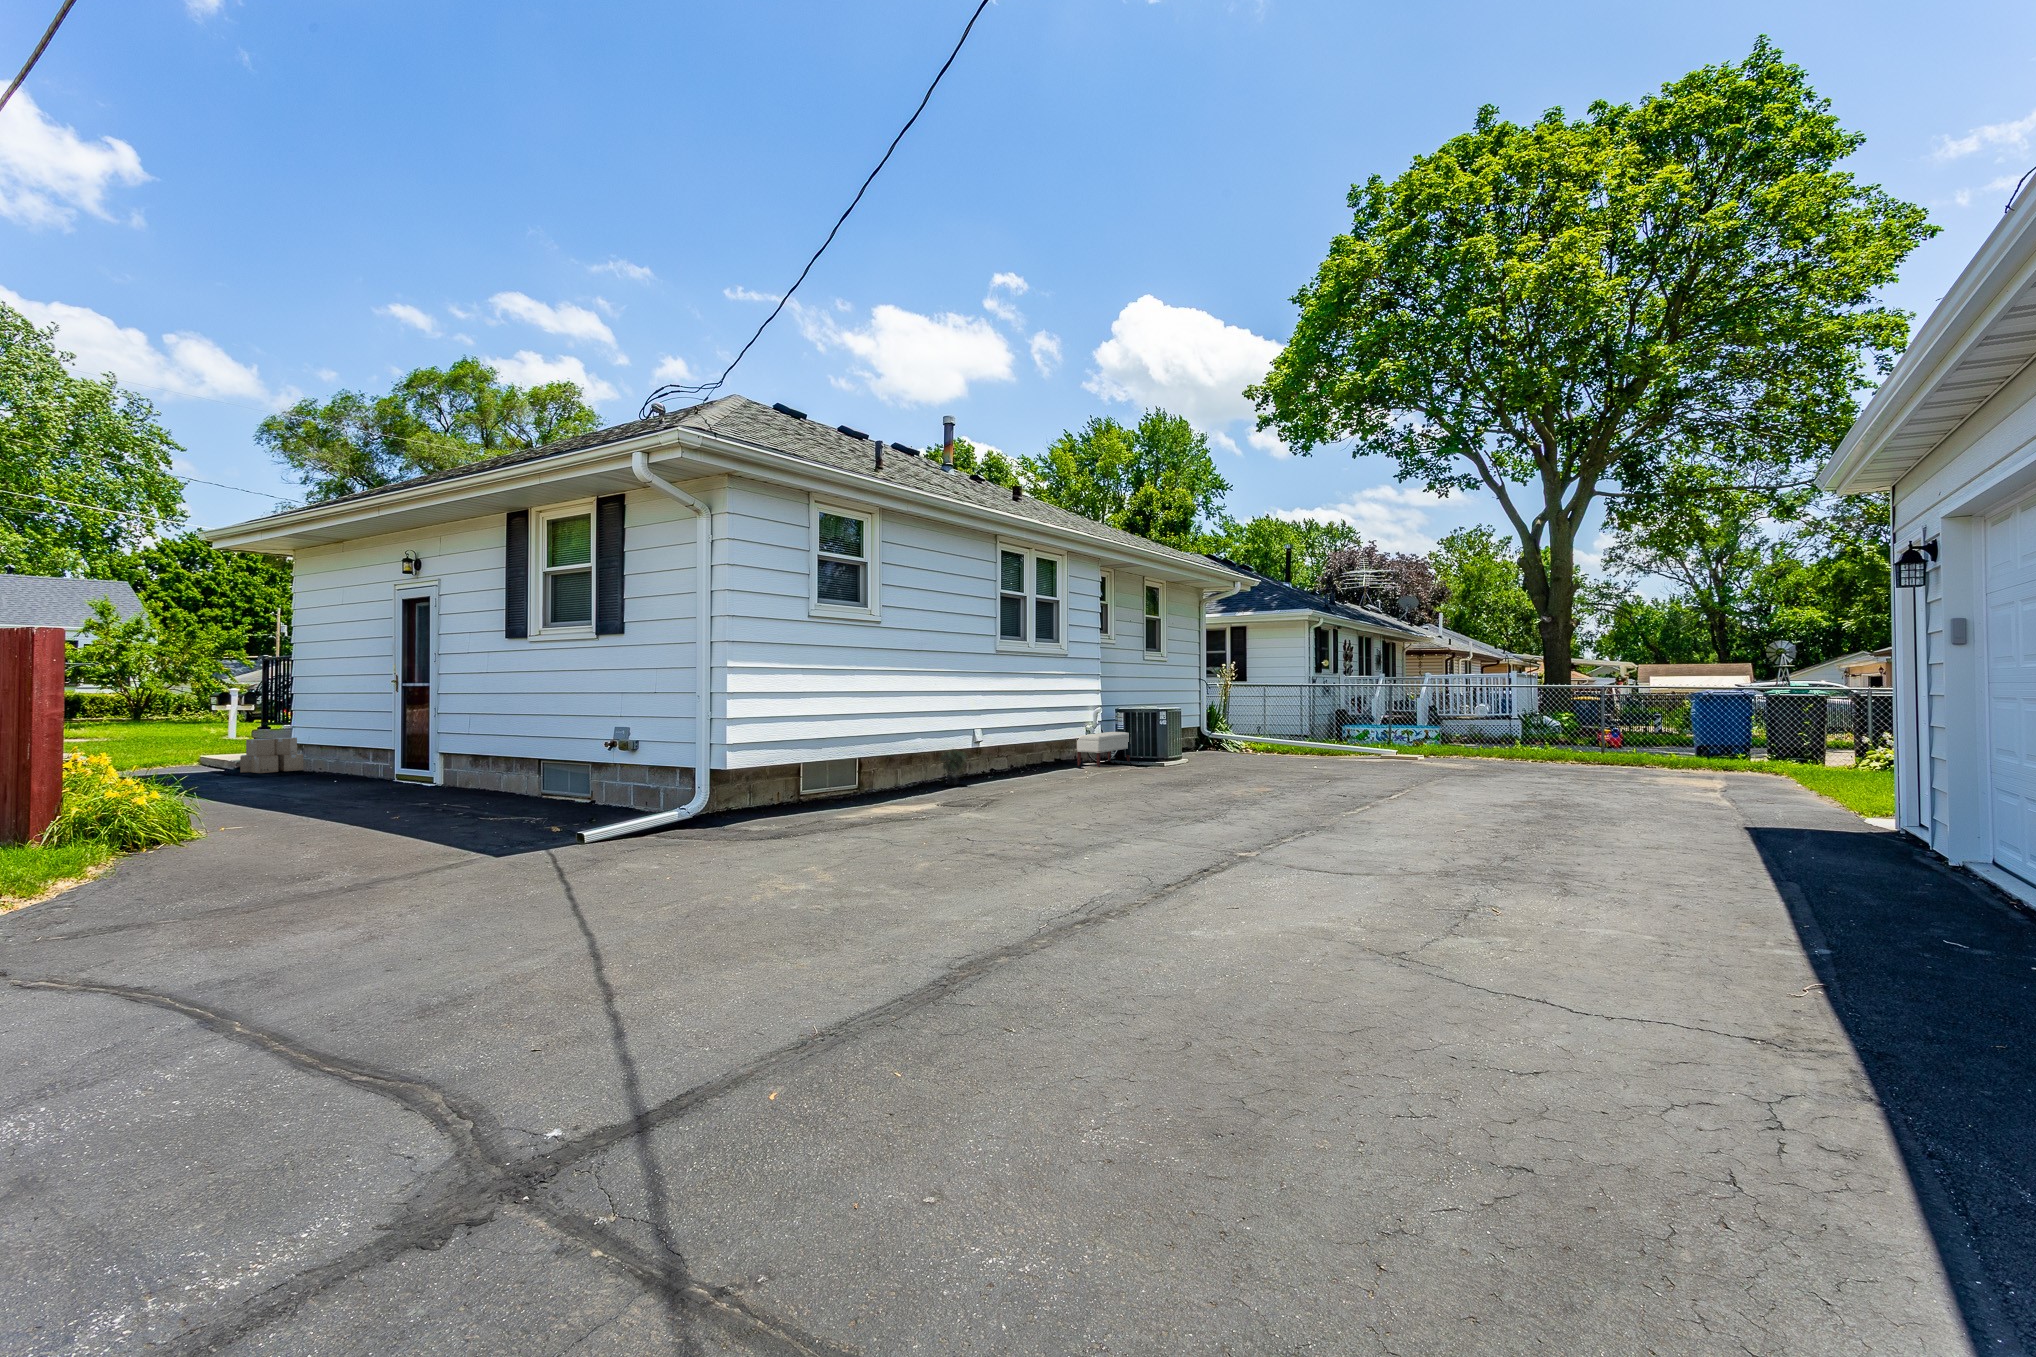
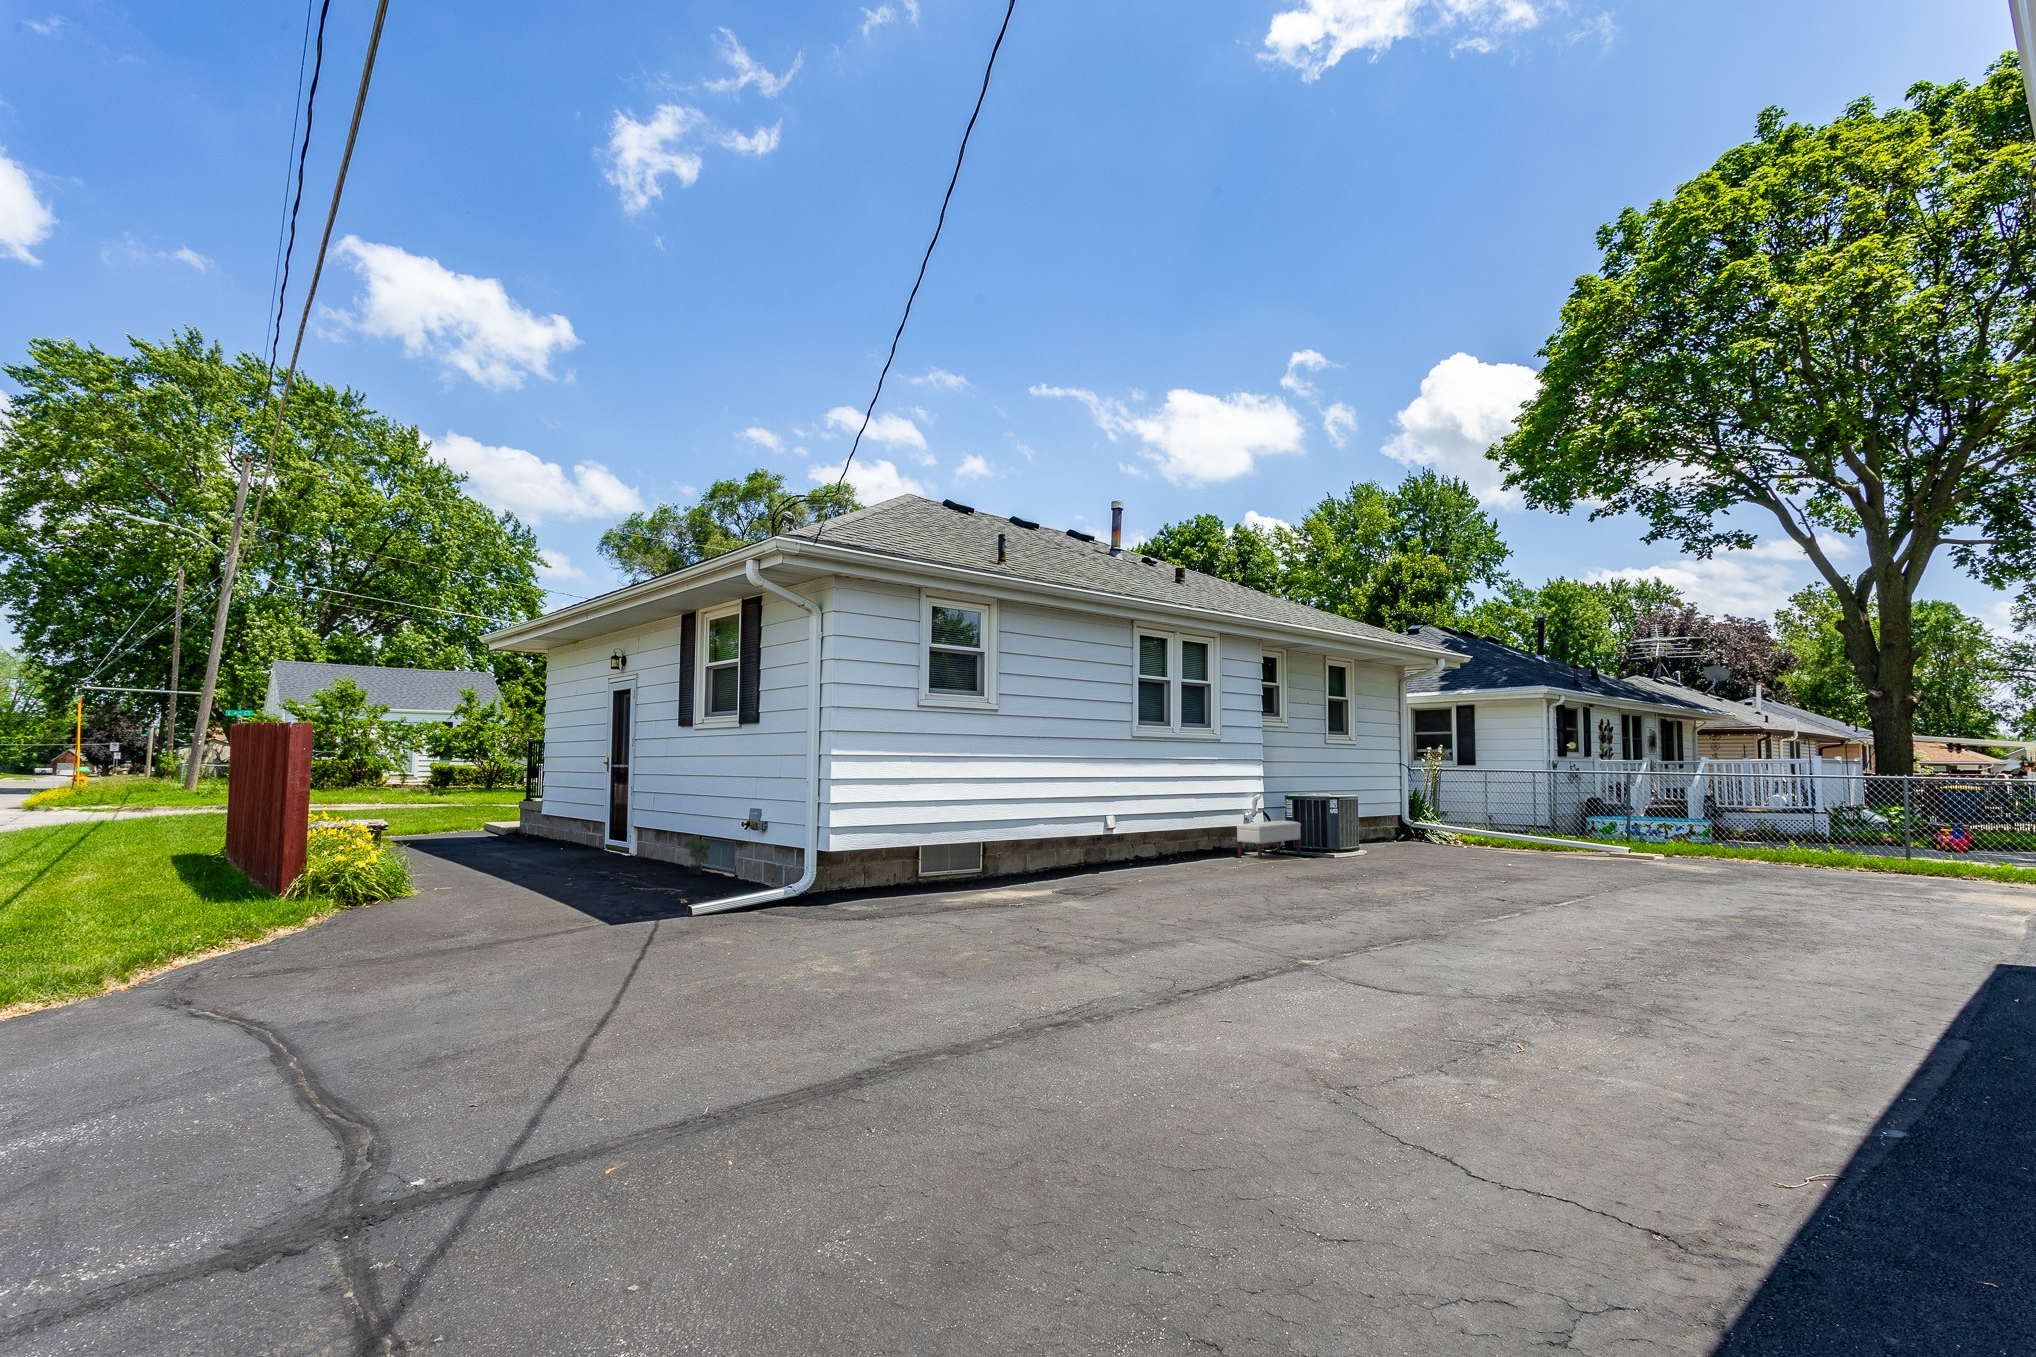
cardboard box: present [240,738,303,773] -> none [500,808,548,839]
potted plant: present [941,750,967,785] -> present [682,836,712,875]

